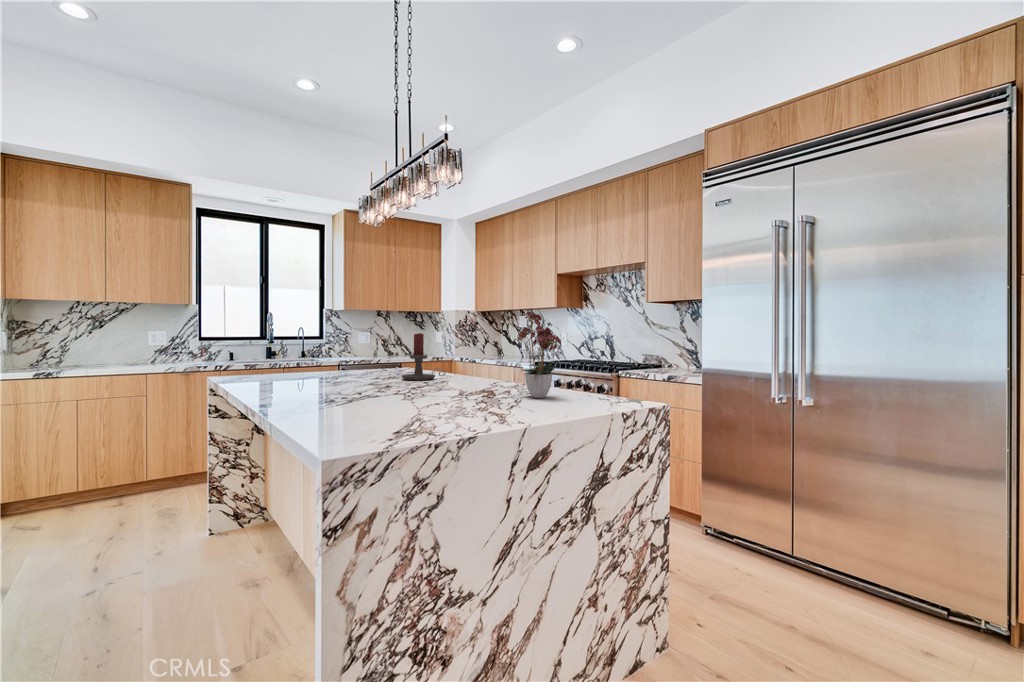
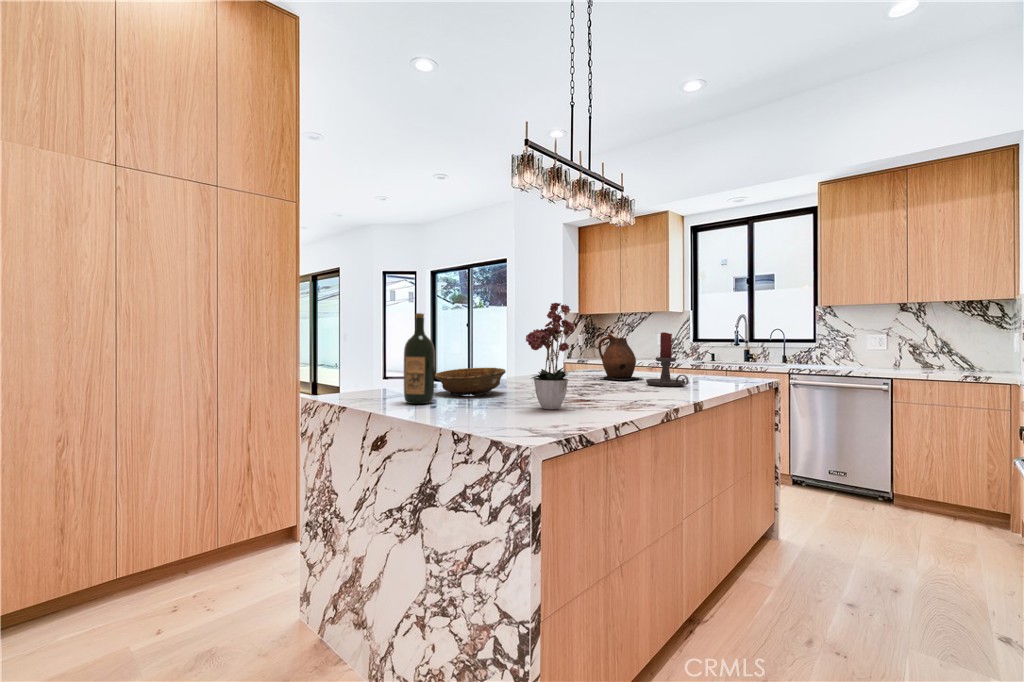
wine bottle: none [470,316,504,416] -> present [404,313,435,404]
ceramic pitcher: none [333,333,376,381] -> present [598,332,643,381]
decorative bowl: none [382,374,464,408] -> present [435,368,506,396]

